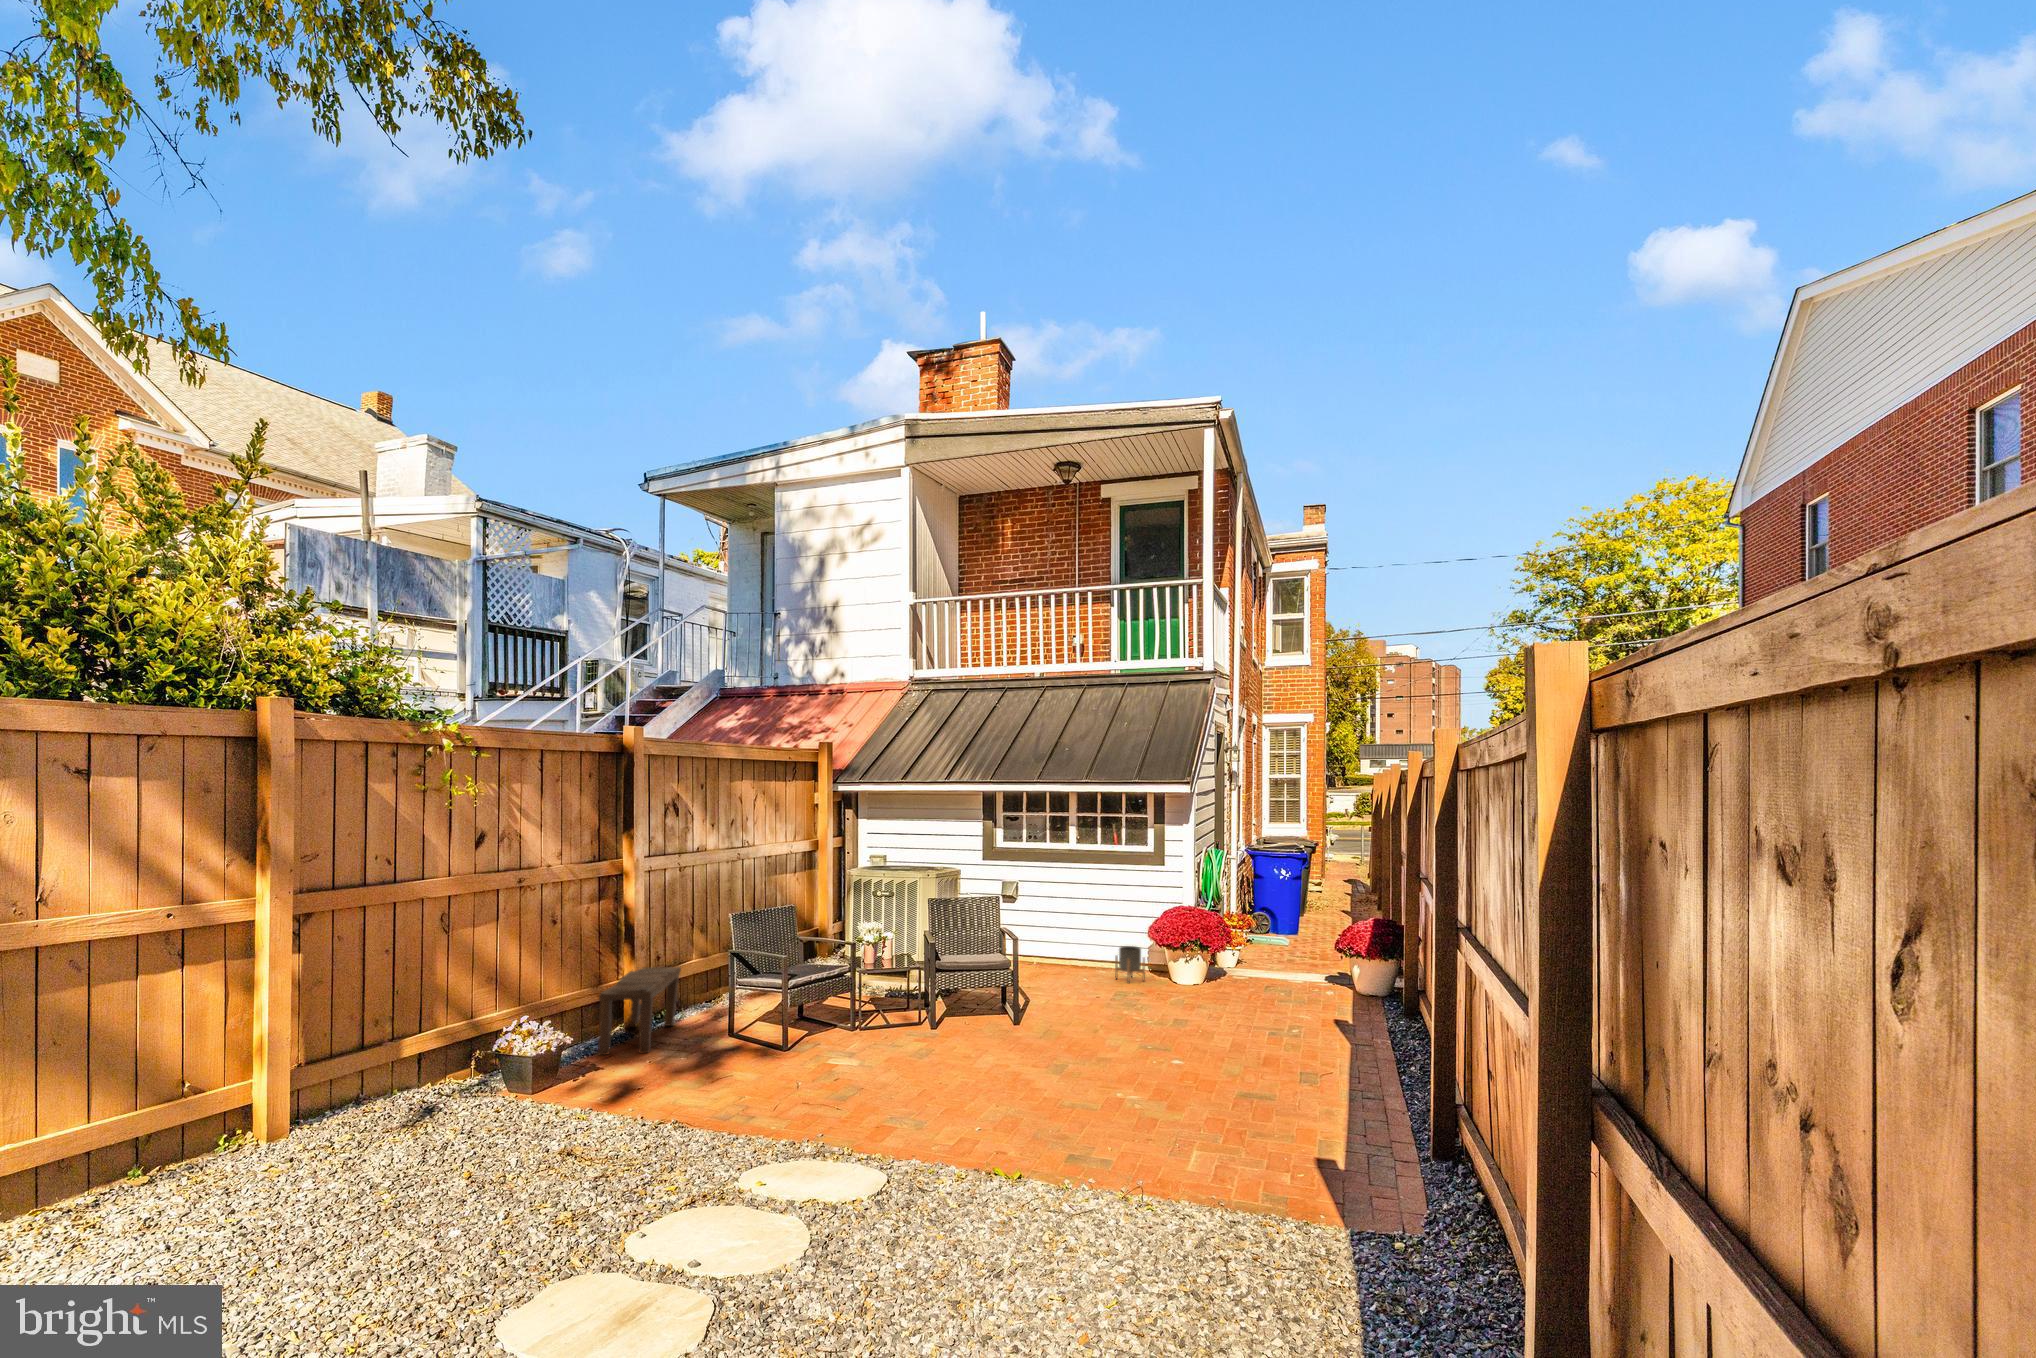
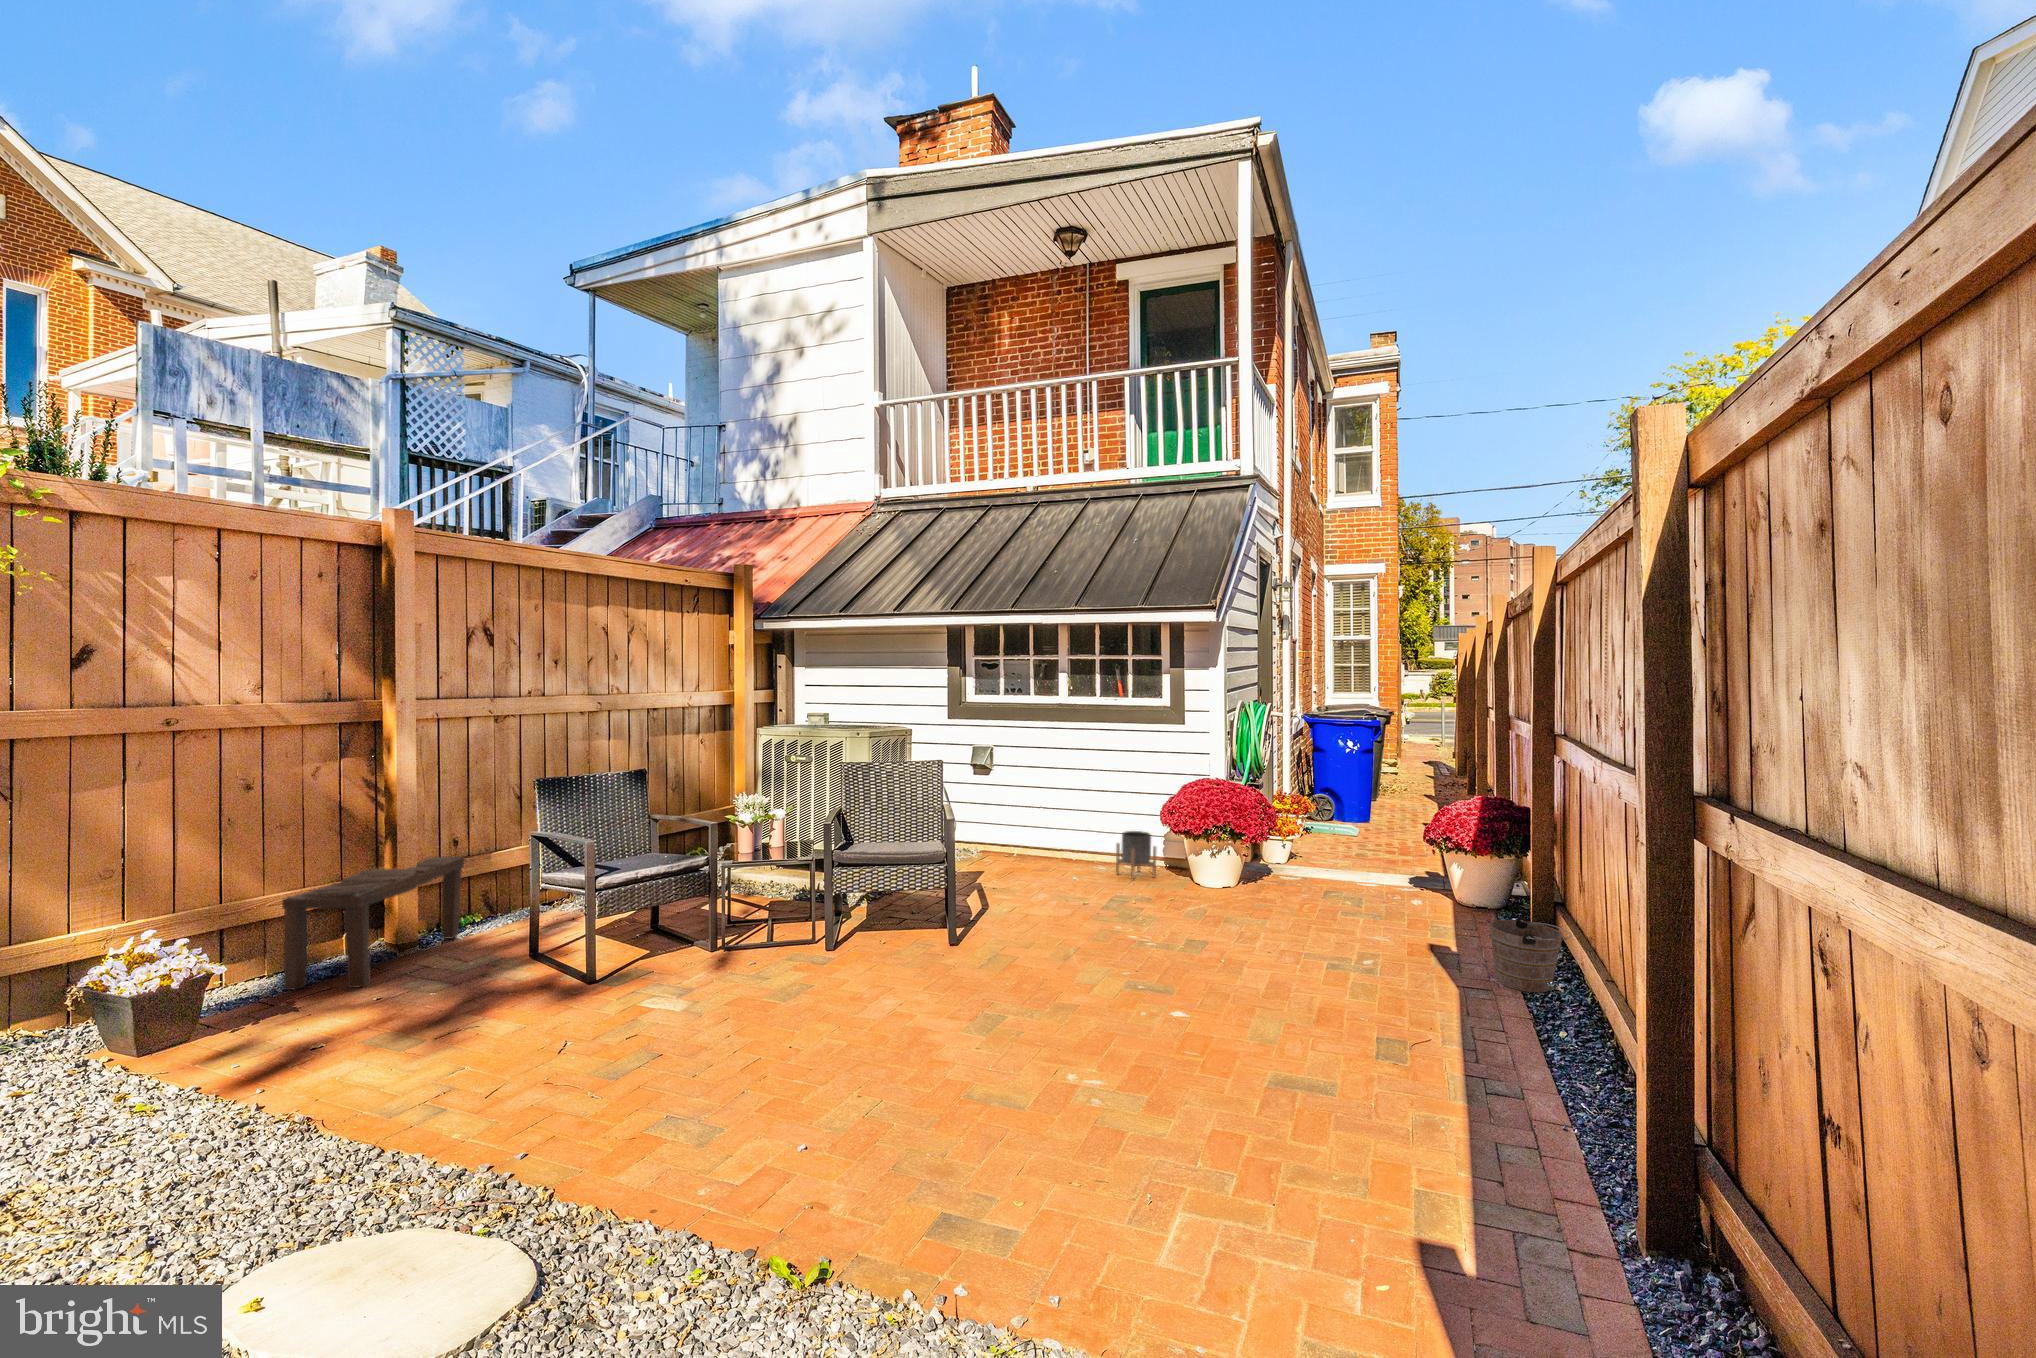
bucket: none [1368,997,1417,1043] -> present [1489,917,1572,992]

